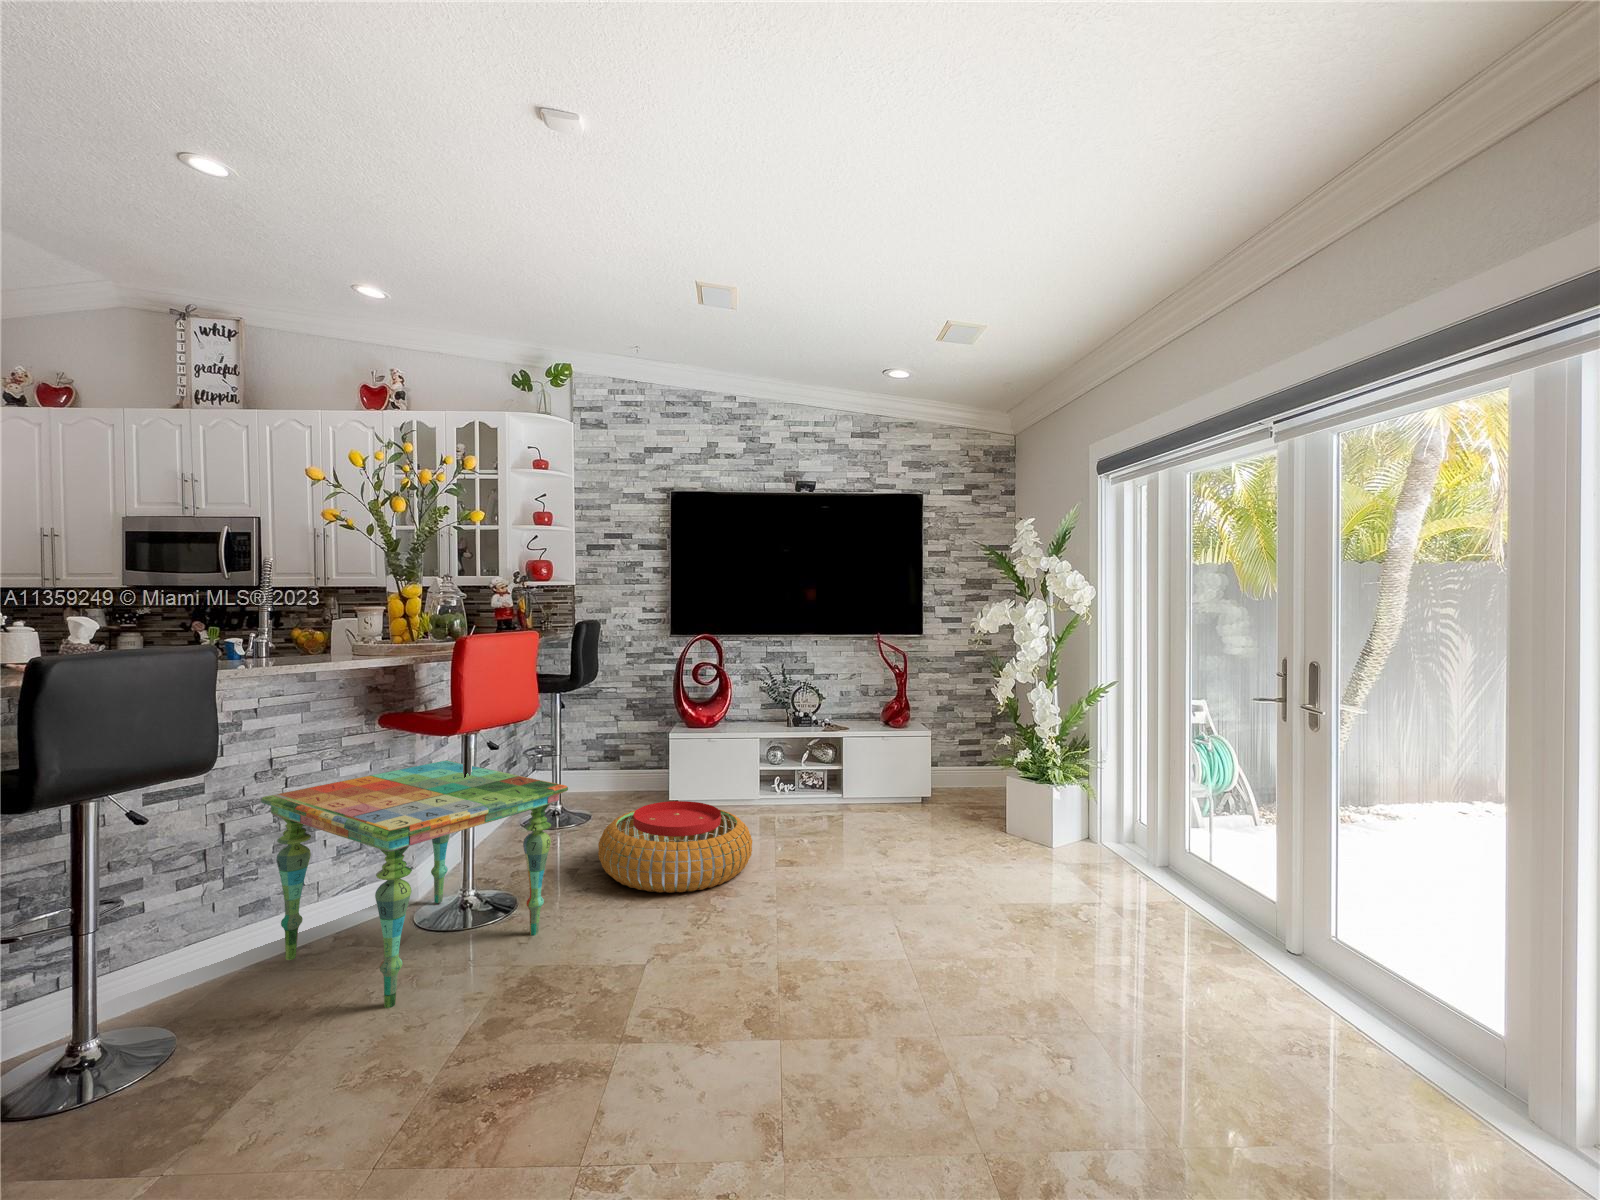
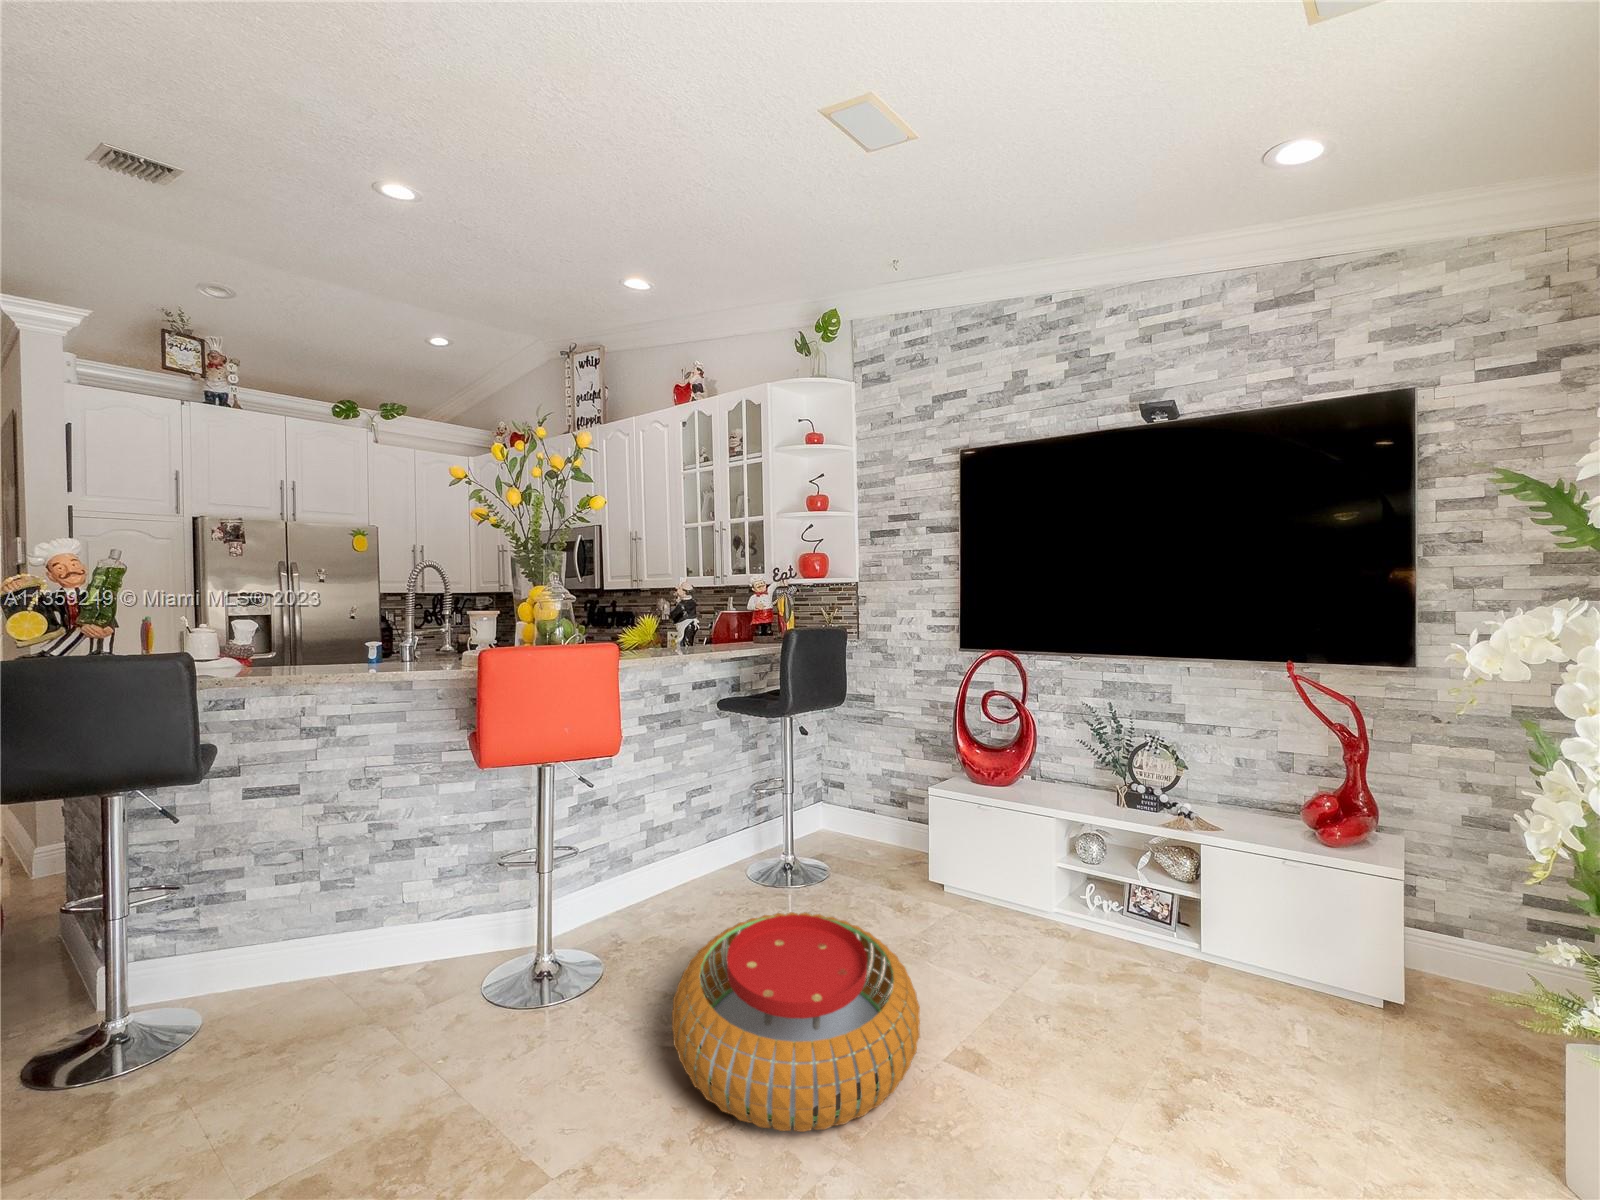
side table: present [261,760,568,1008] -> none [183,793,561,1140]

